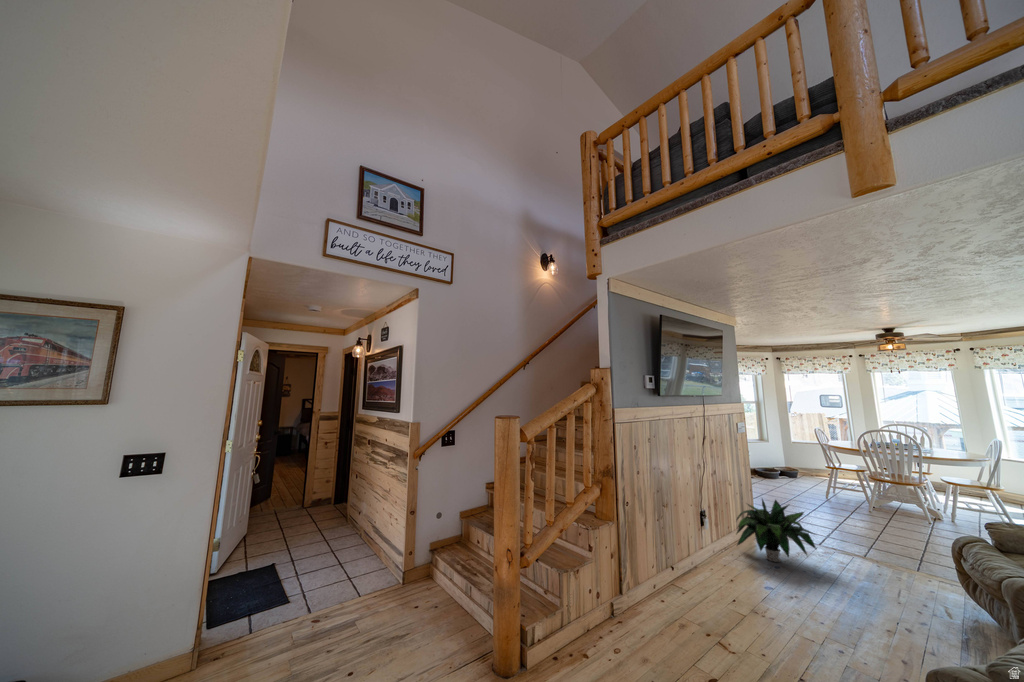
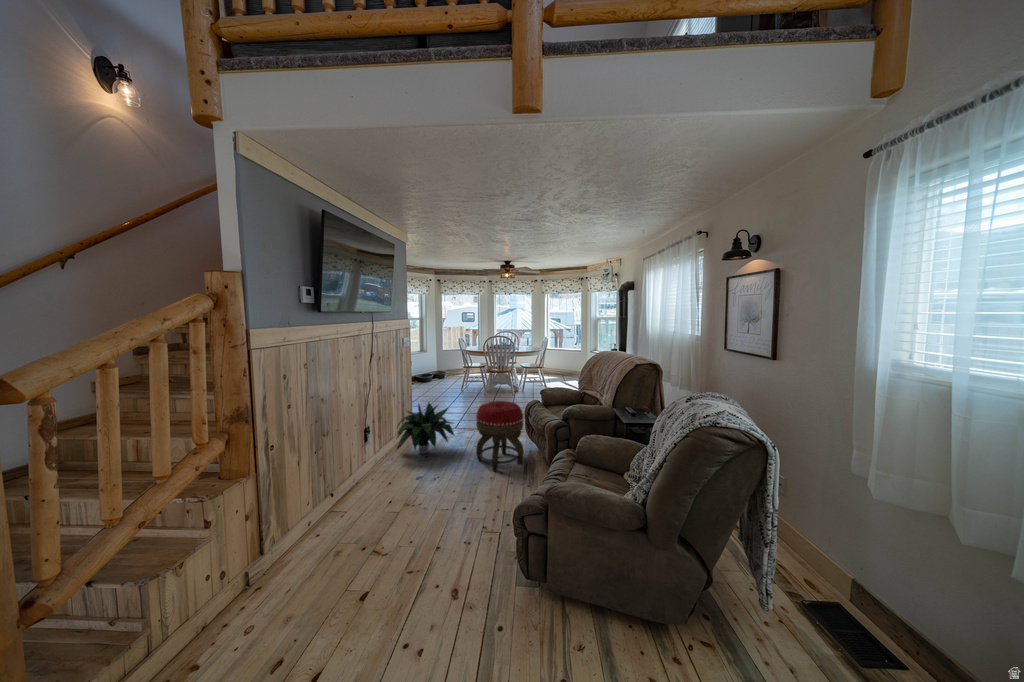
footstool: none [850,516,953,628] -> present [476,401,524,472]

